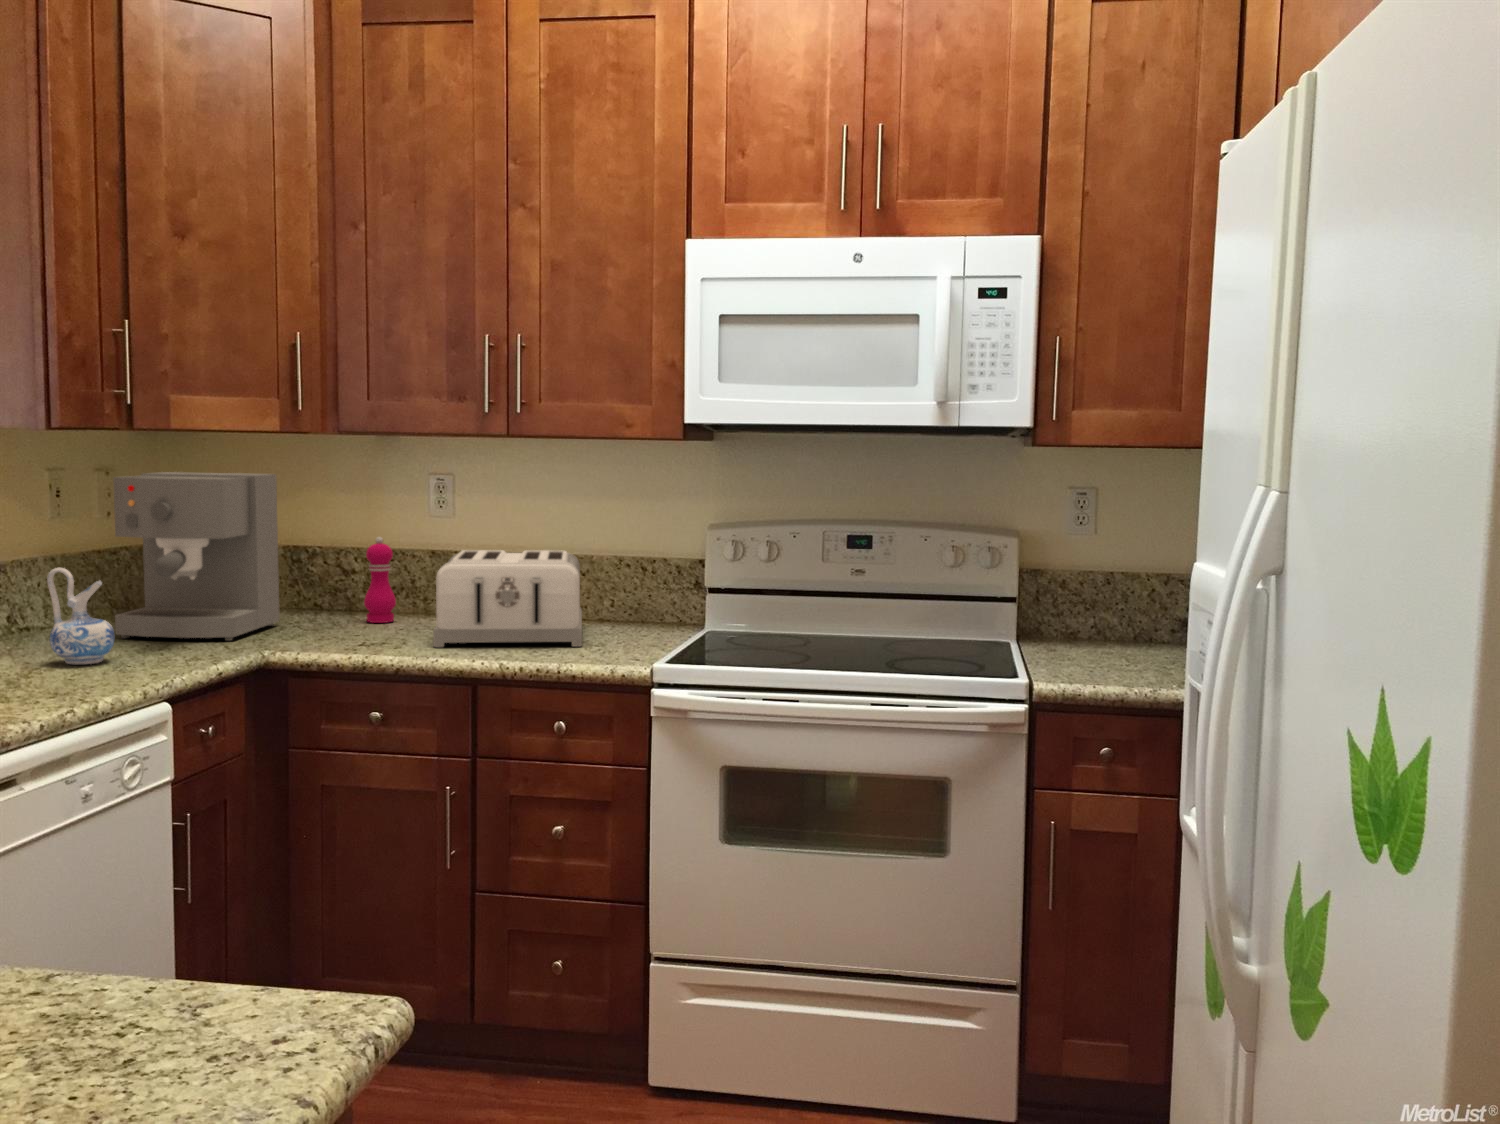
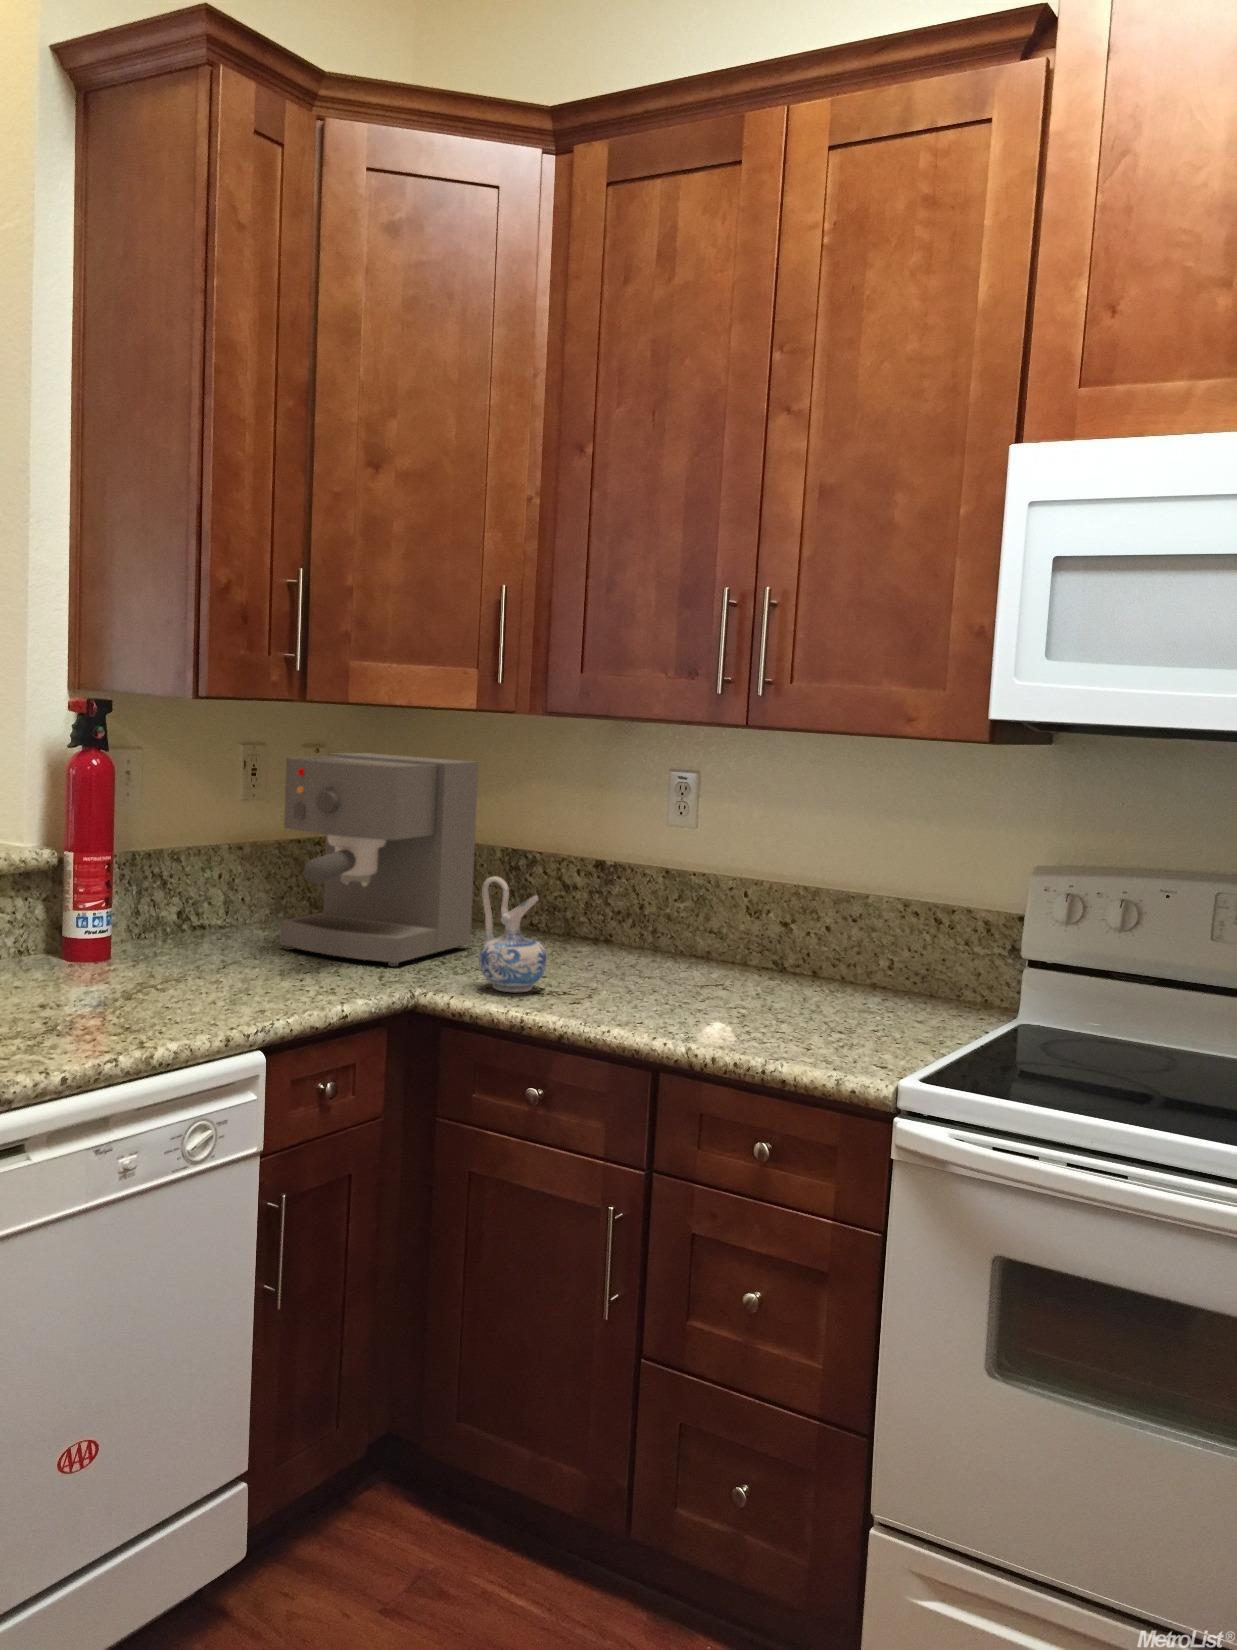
pepper mill: present [364,537,396,623] -> none [572,848,611,958]
toaster: present [433,550,582,647] -> none [622,875,844,1030]
ceramic pitcher: present [47,568,114,664] -> present [479,876,546,992]

